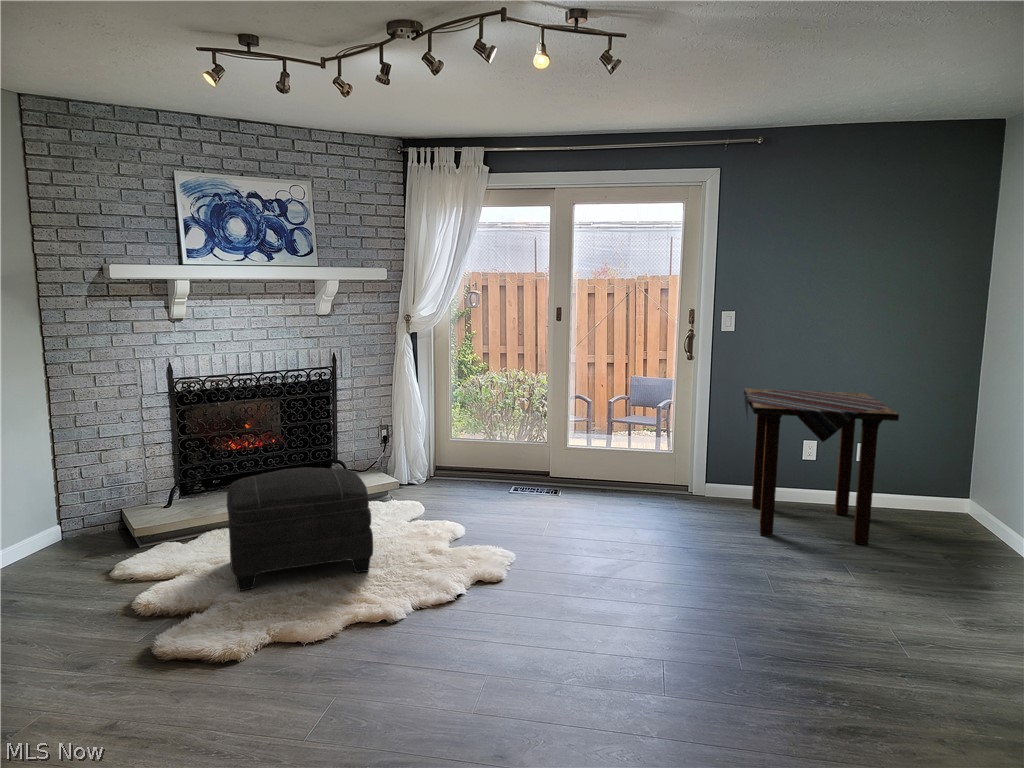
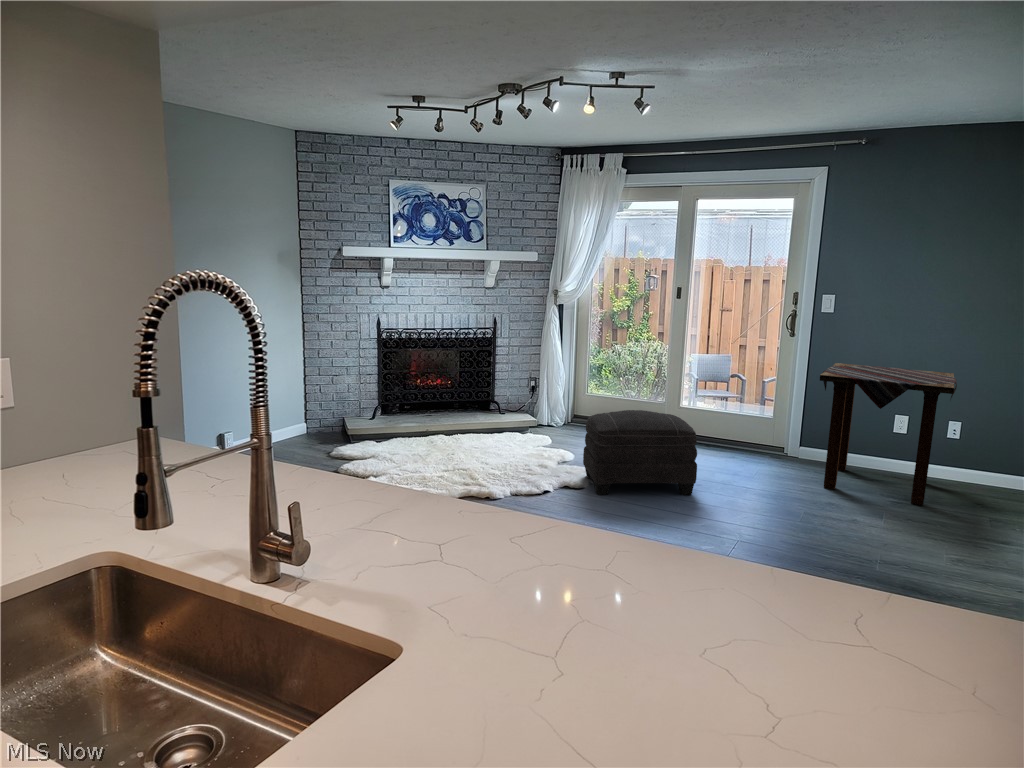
ottoman: present [227,468,373,591] -> present [583,410,697,495]

